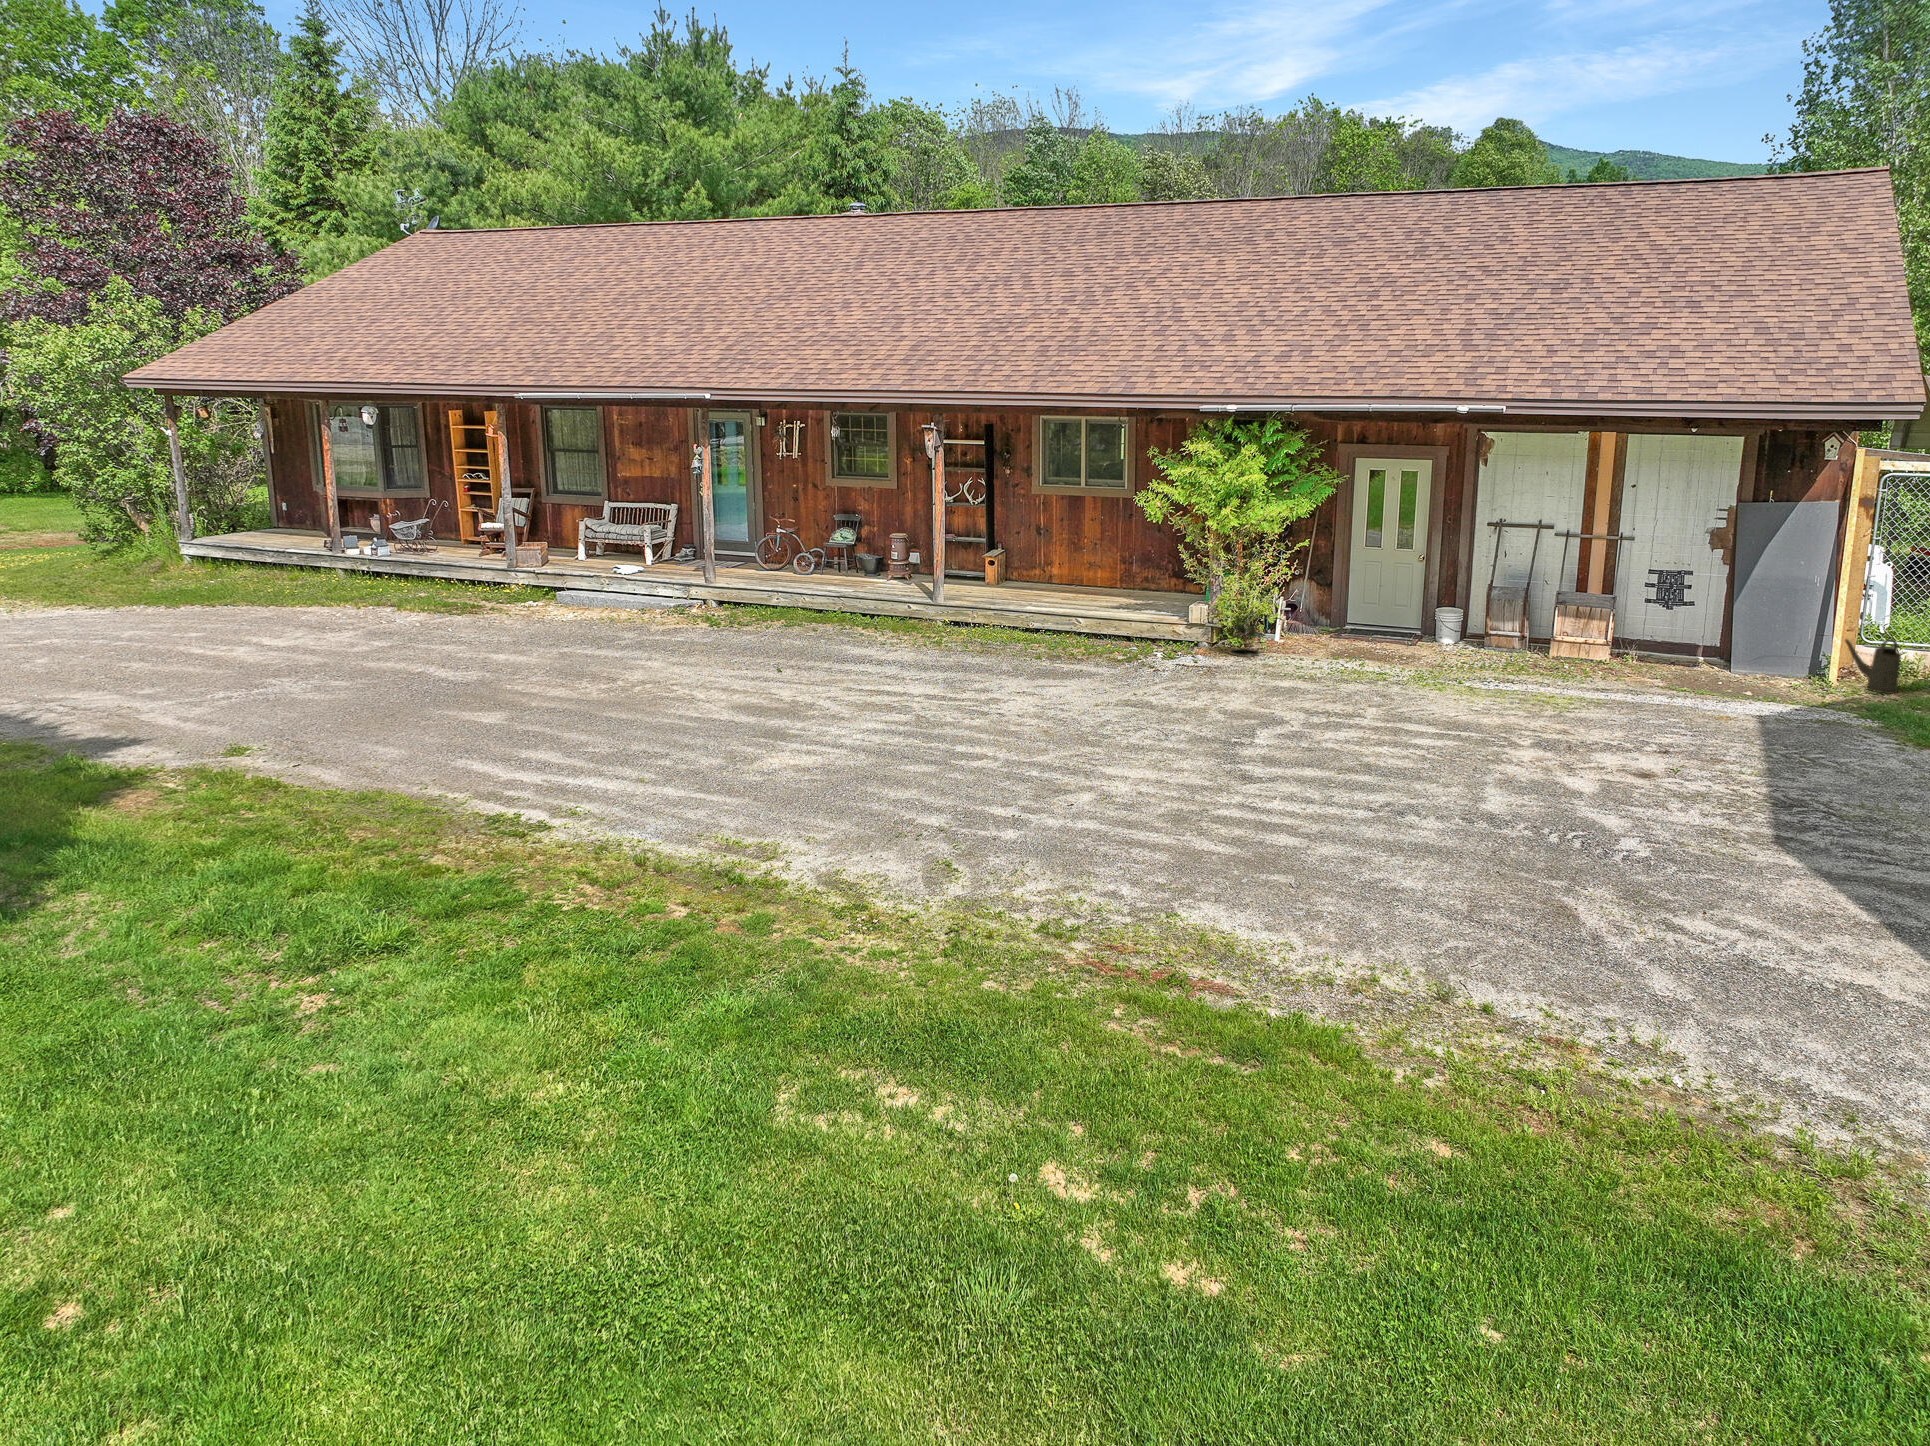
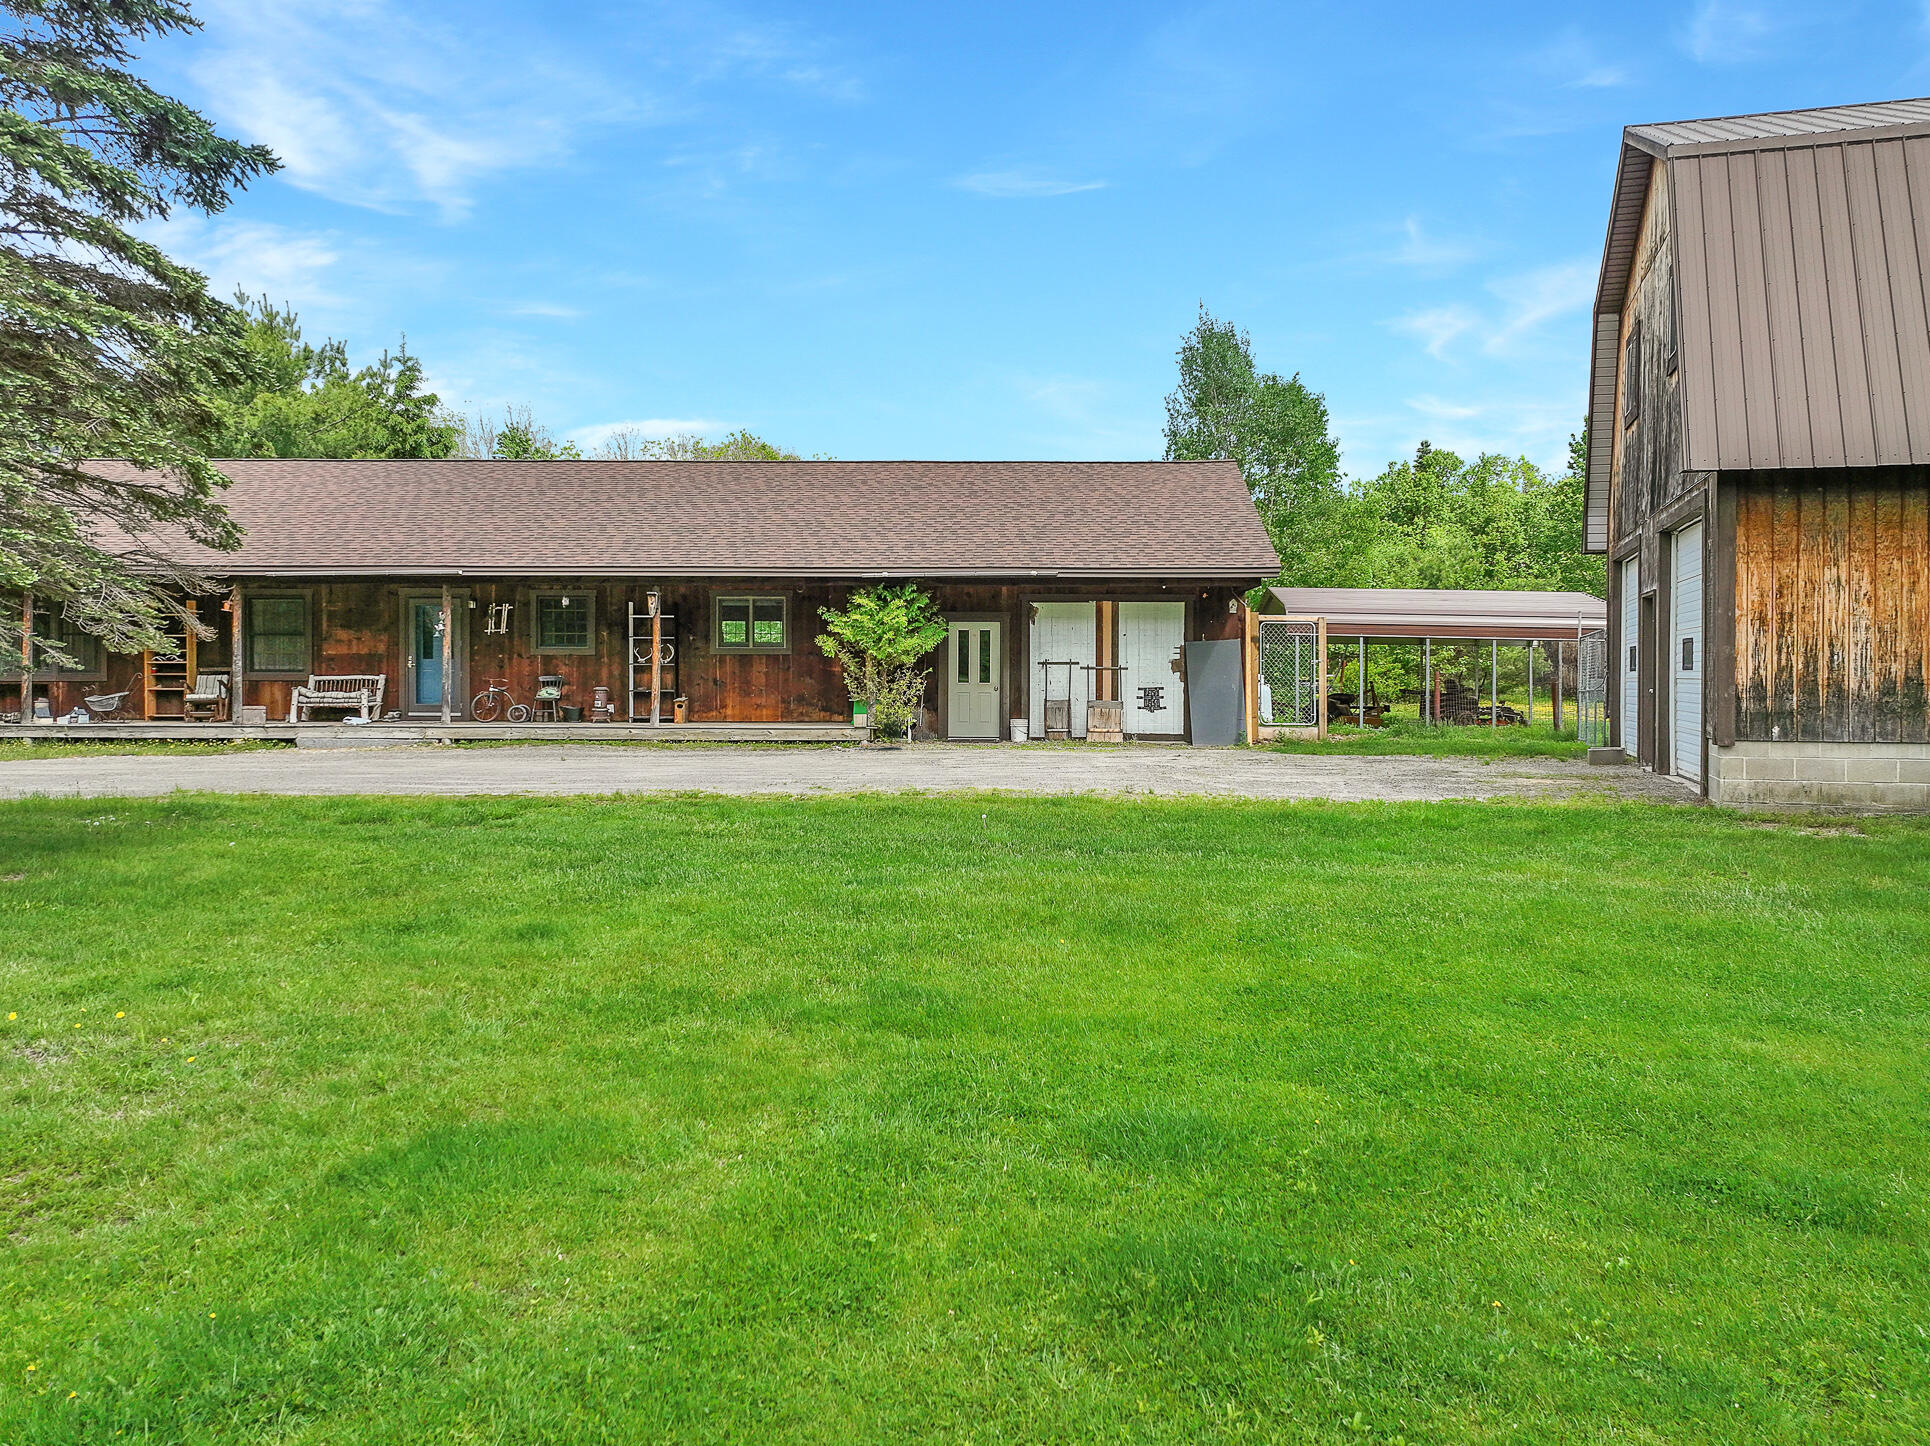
watering can: present [1845,638,1908,693] -> none [1249,714,1282,747]

